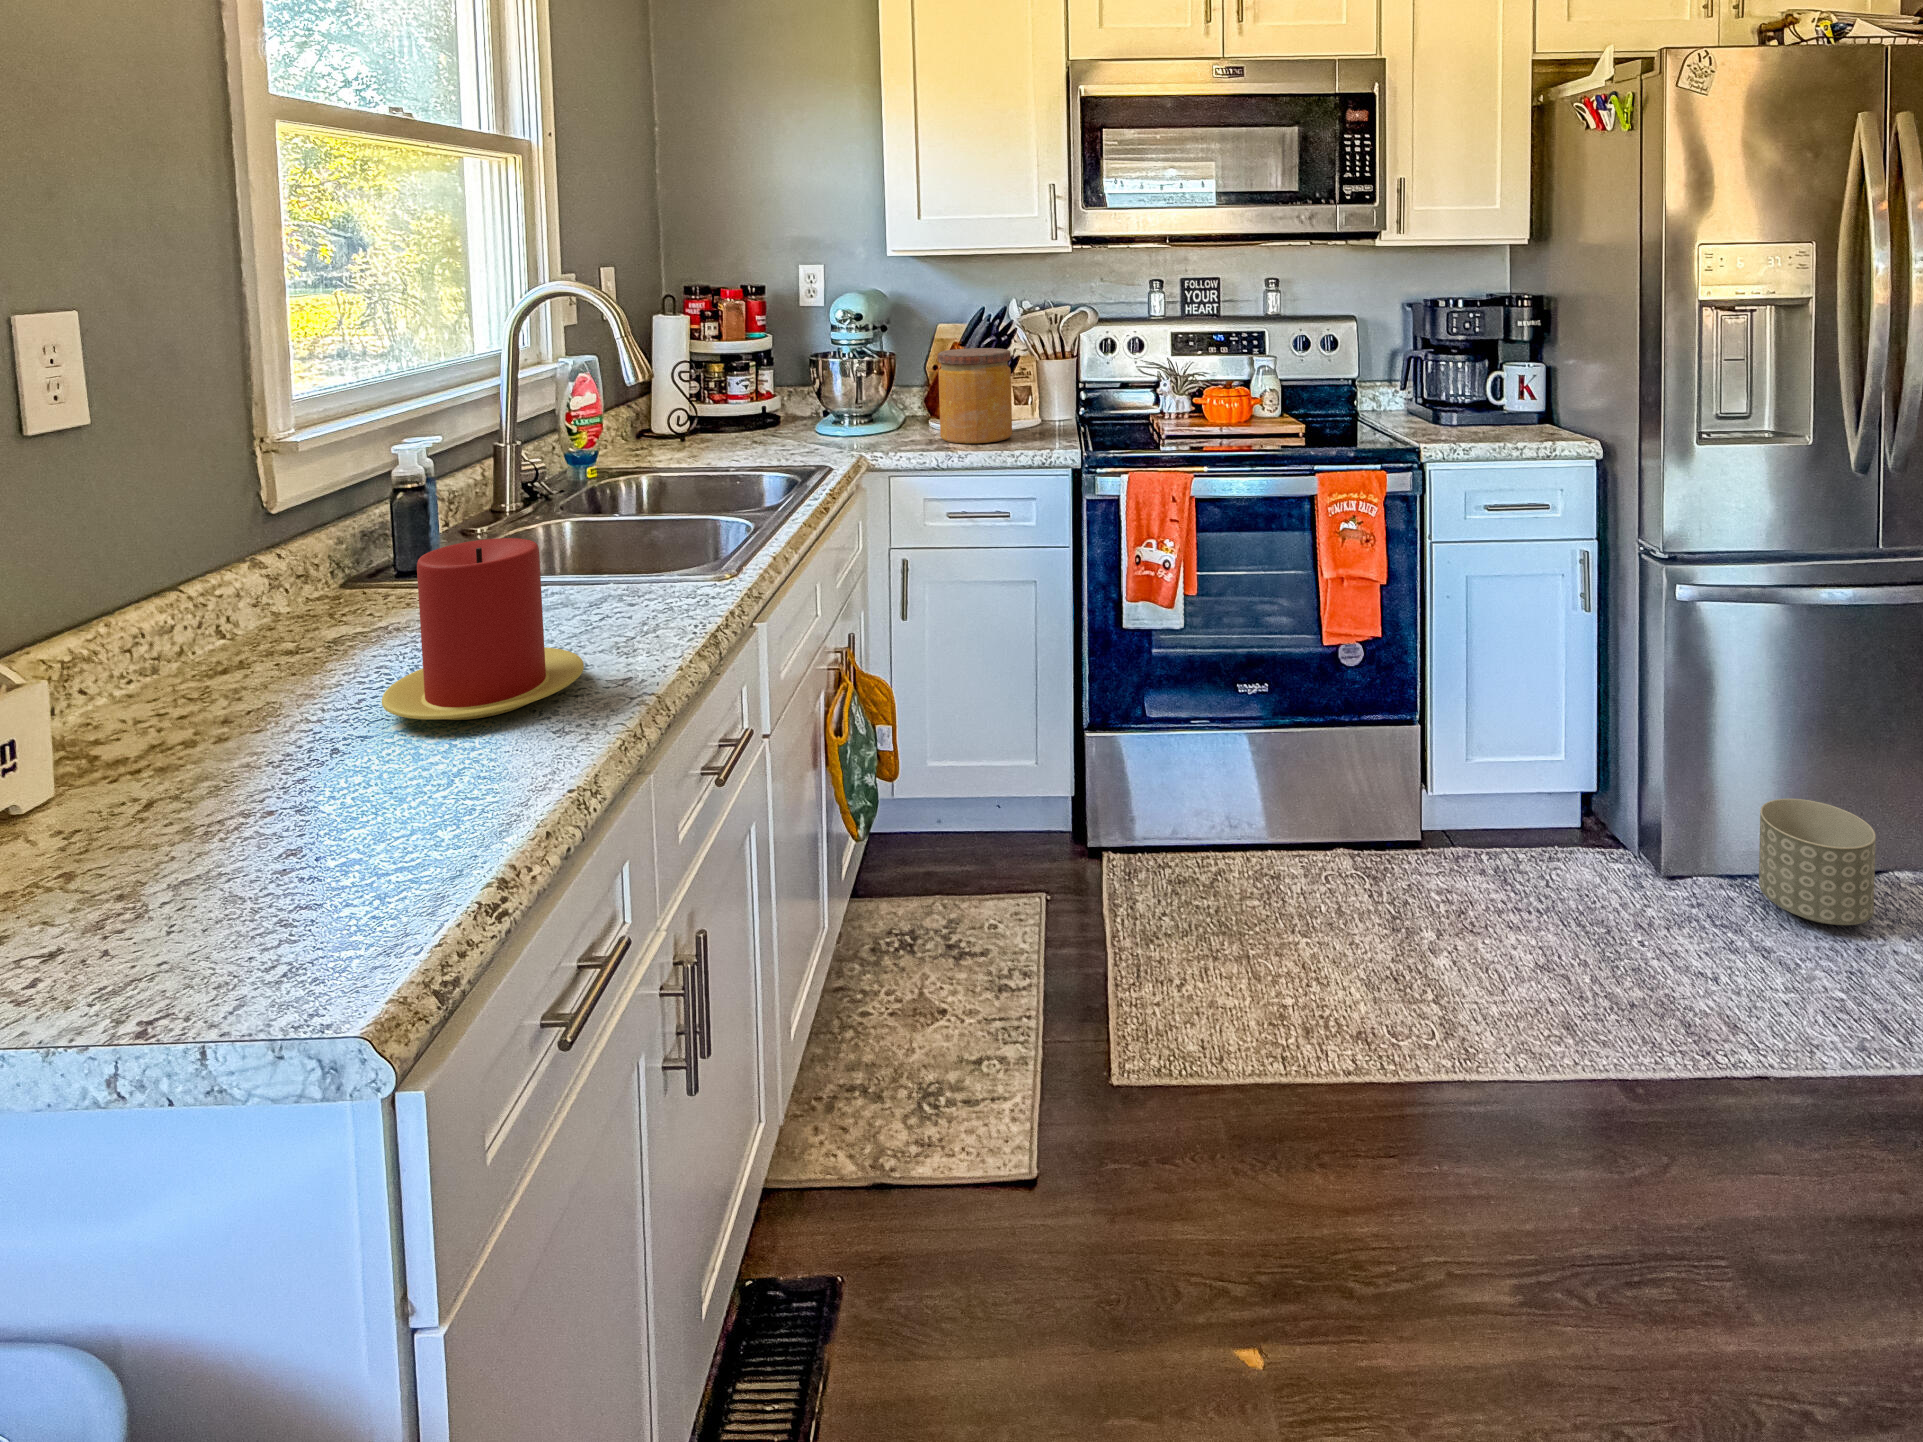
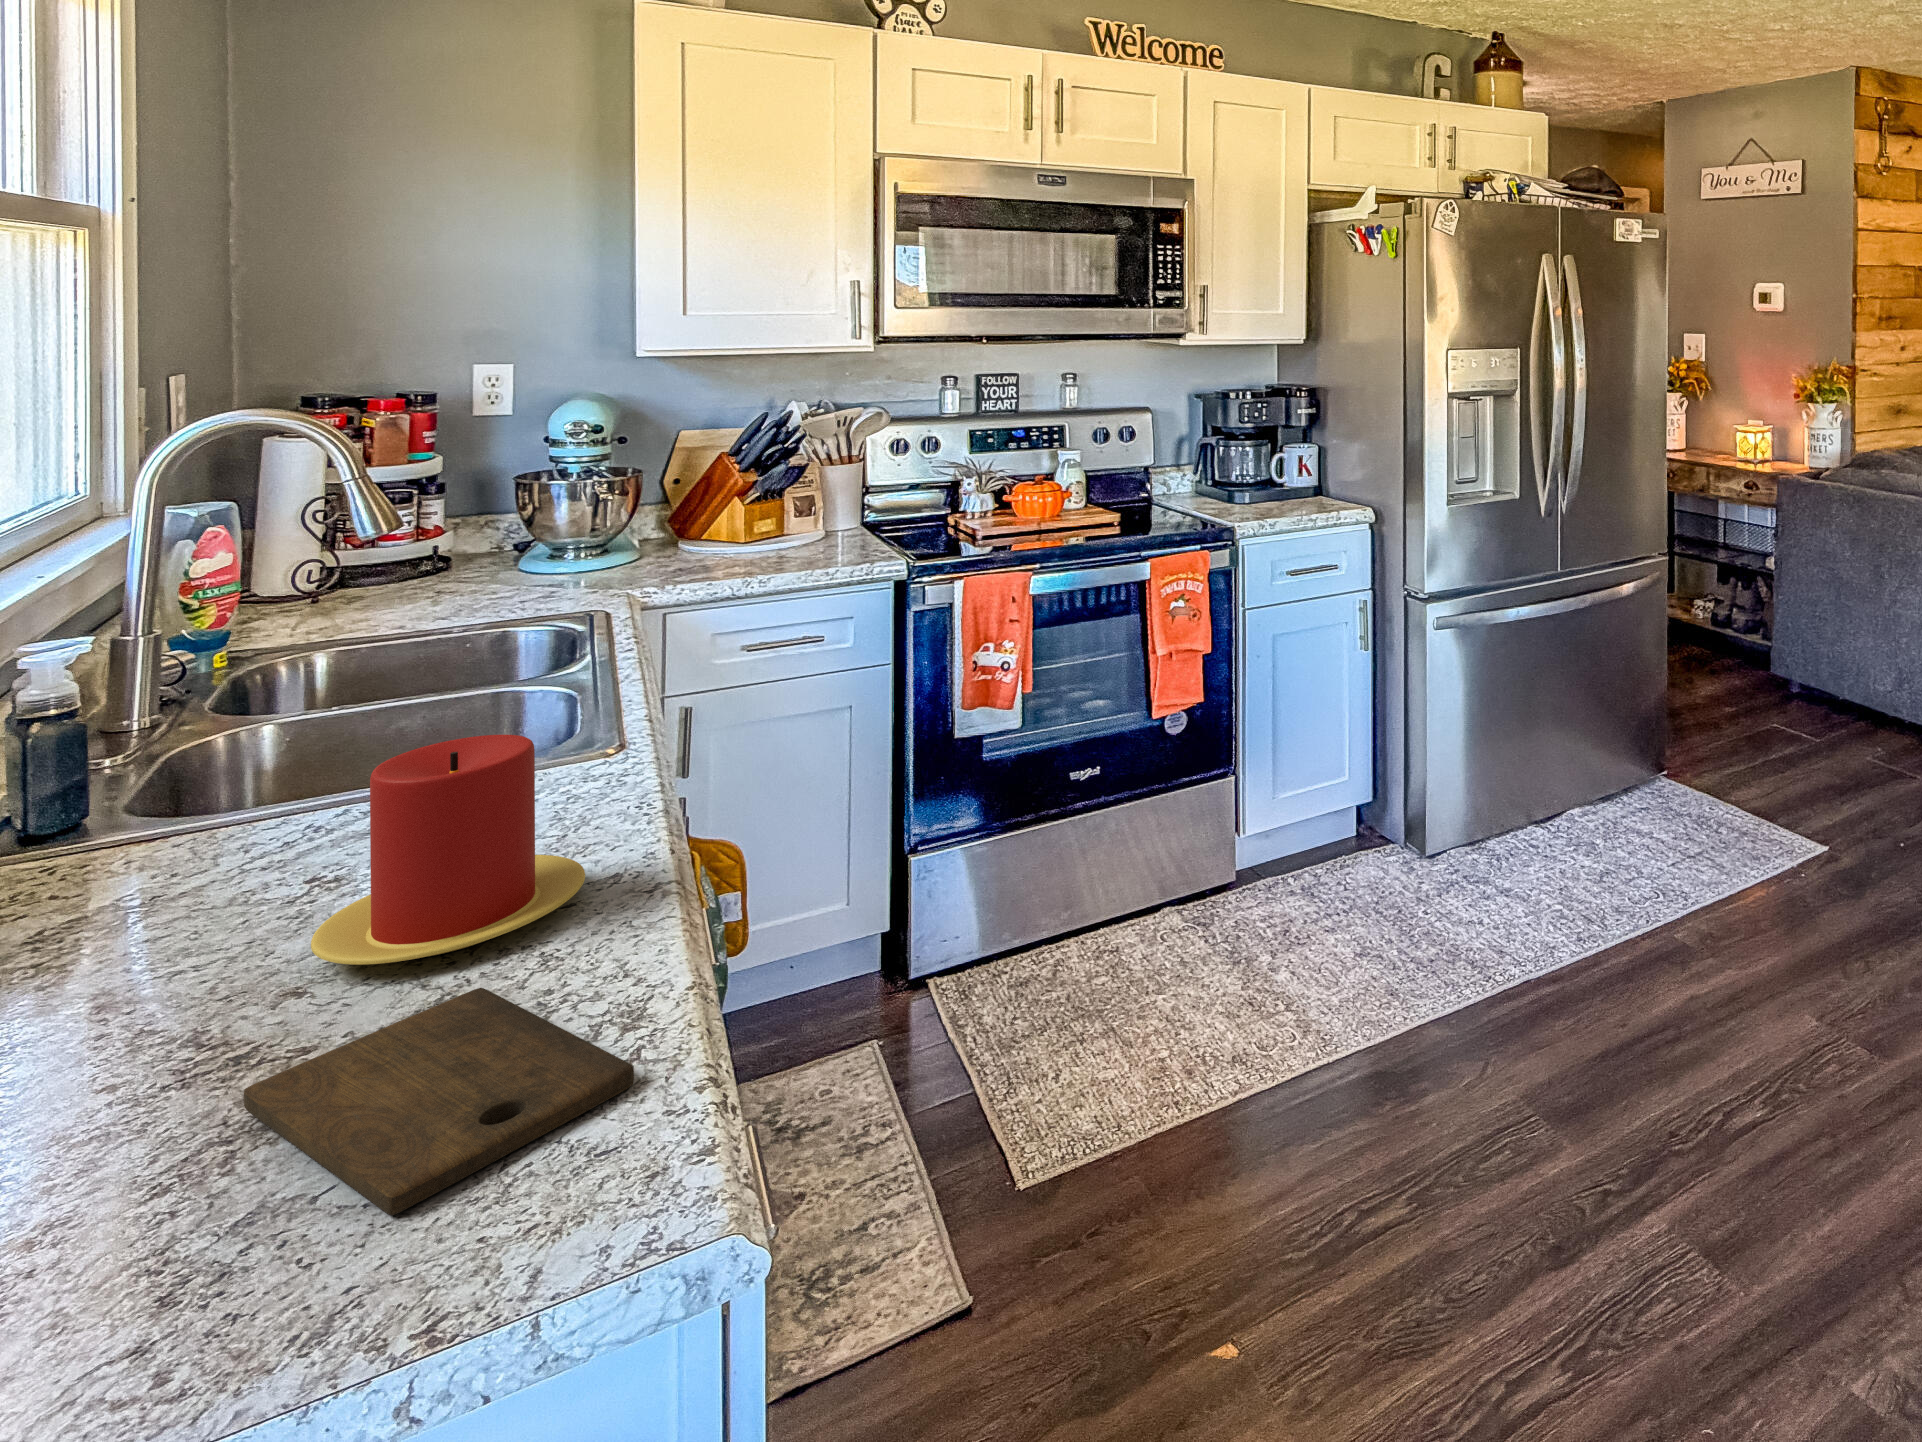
jar: present [938,348,1012,443] -> none [720,460,814,570]
cutting board: none [156,758,416,952] -> present [244,988,634,1215]
planter: present [1759,799,1876,925] -> none [1493,770,1566,860]

